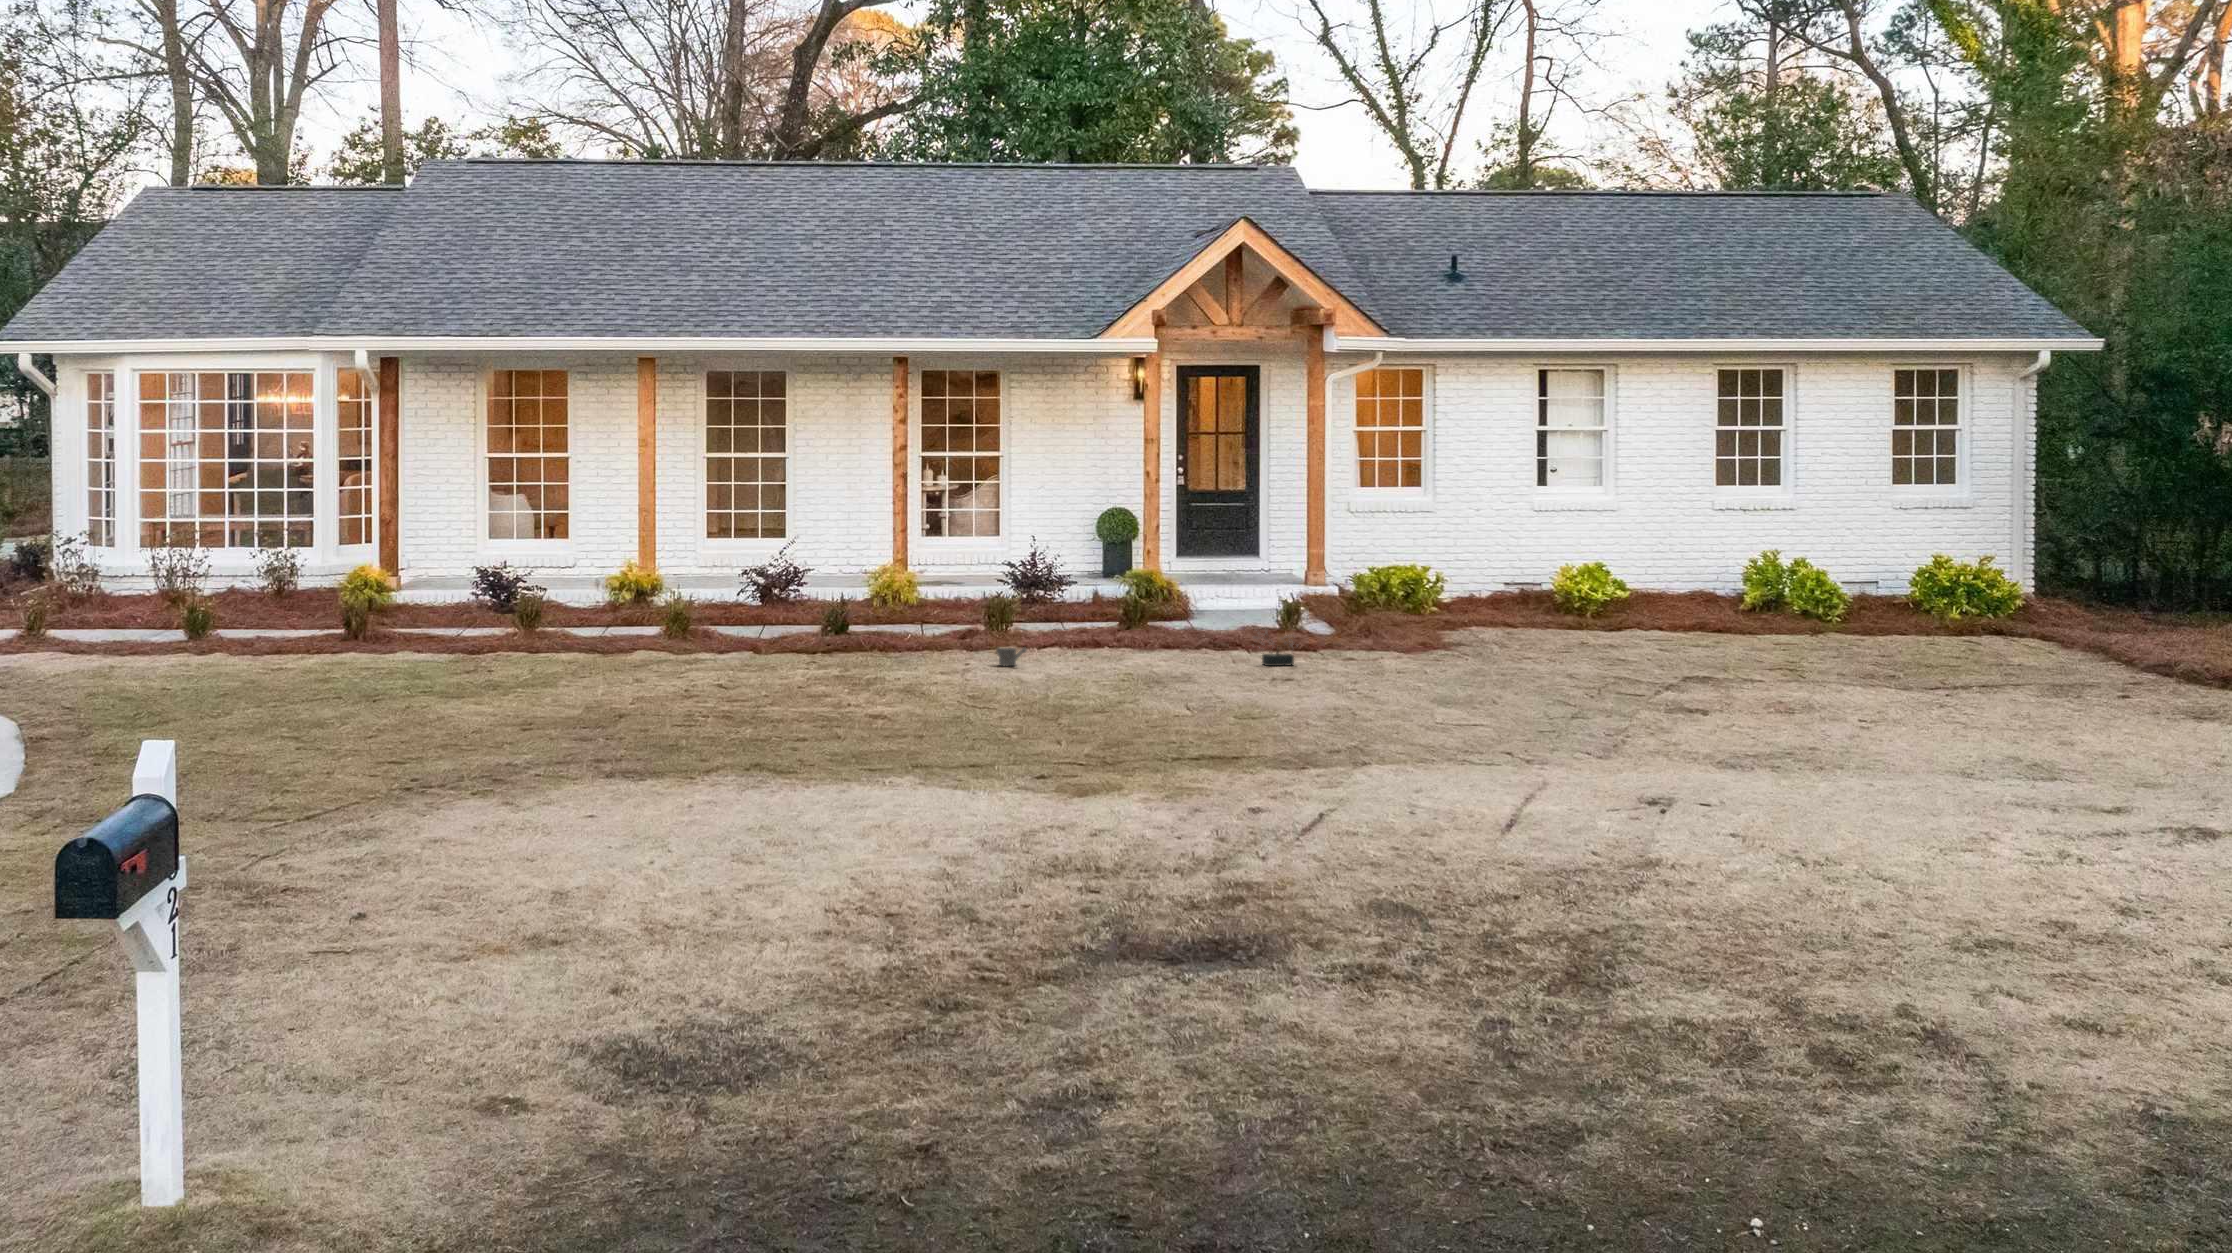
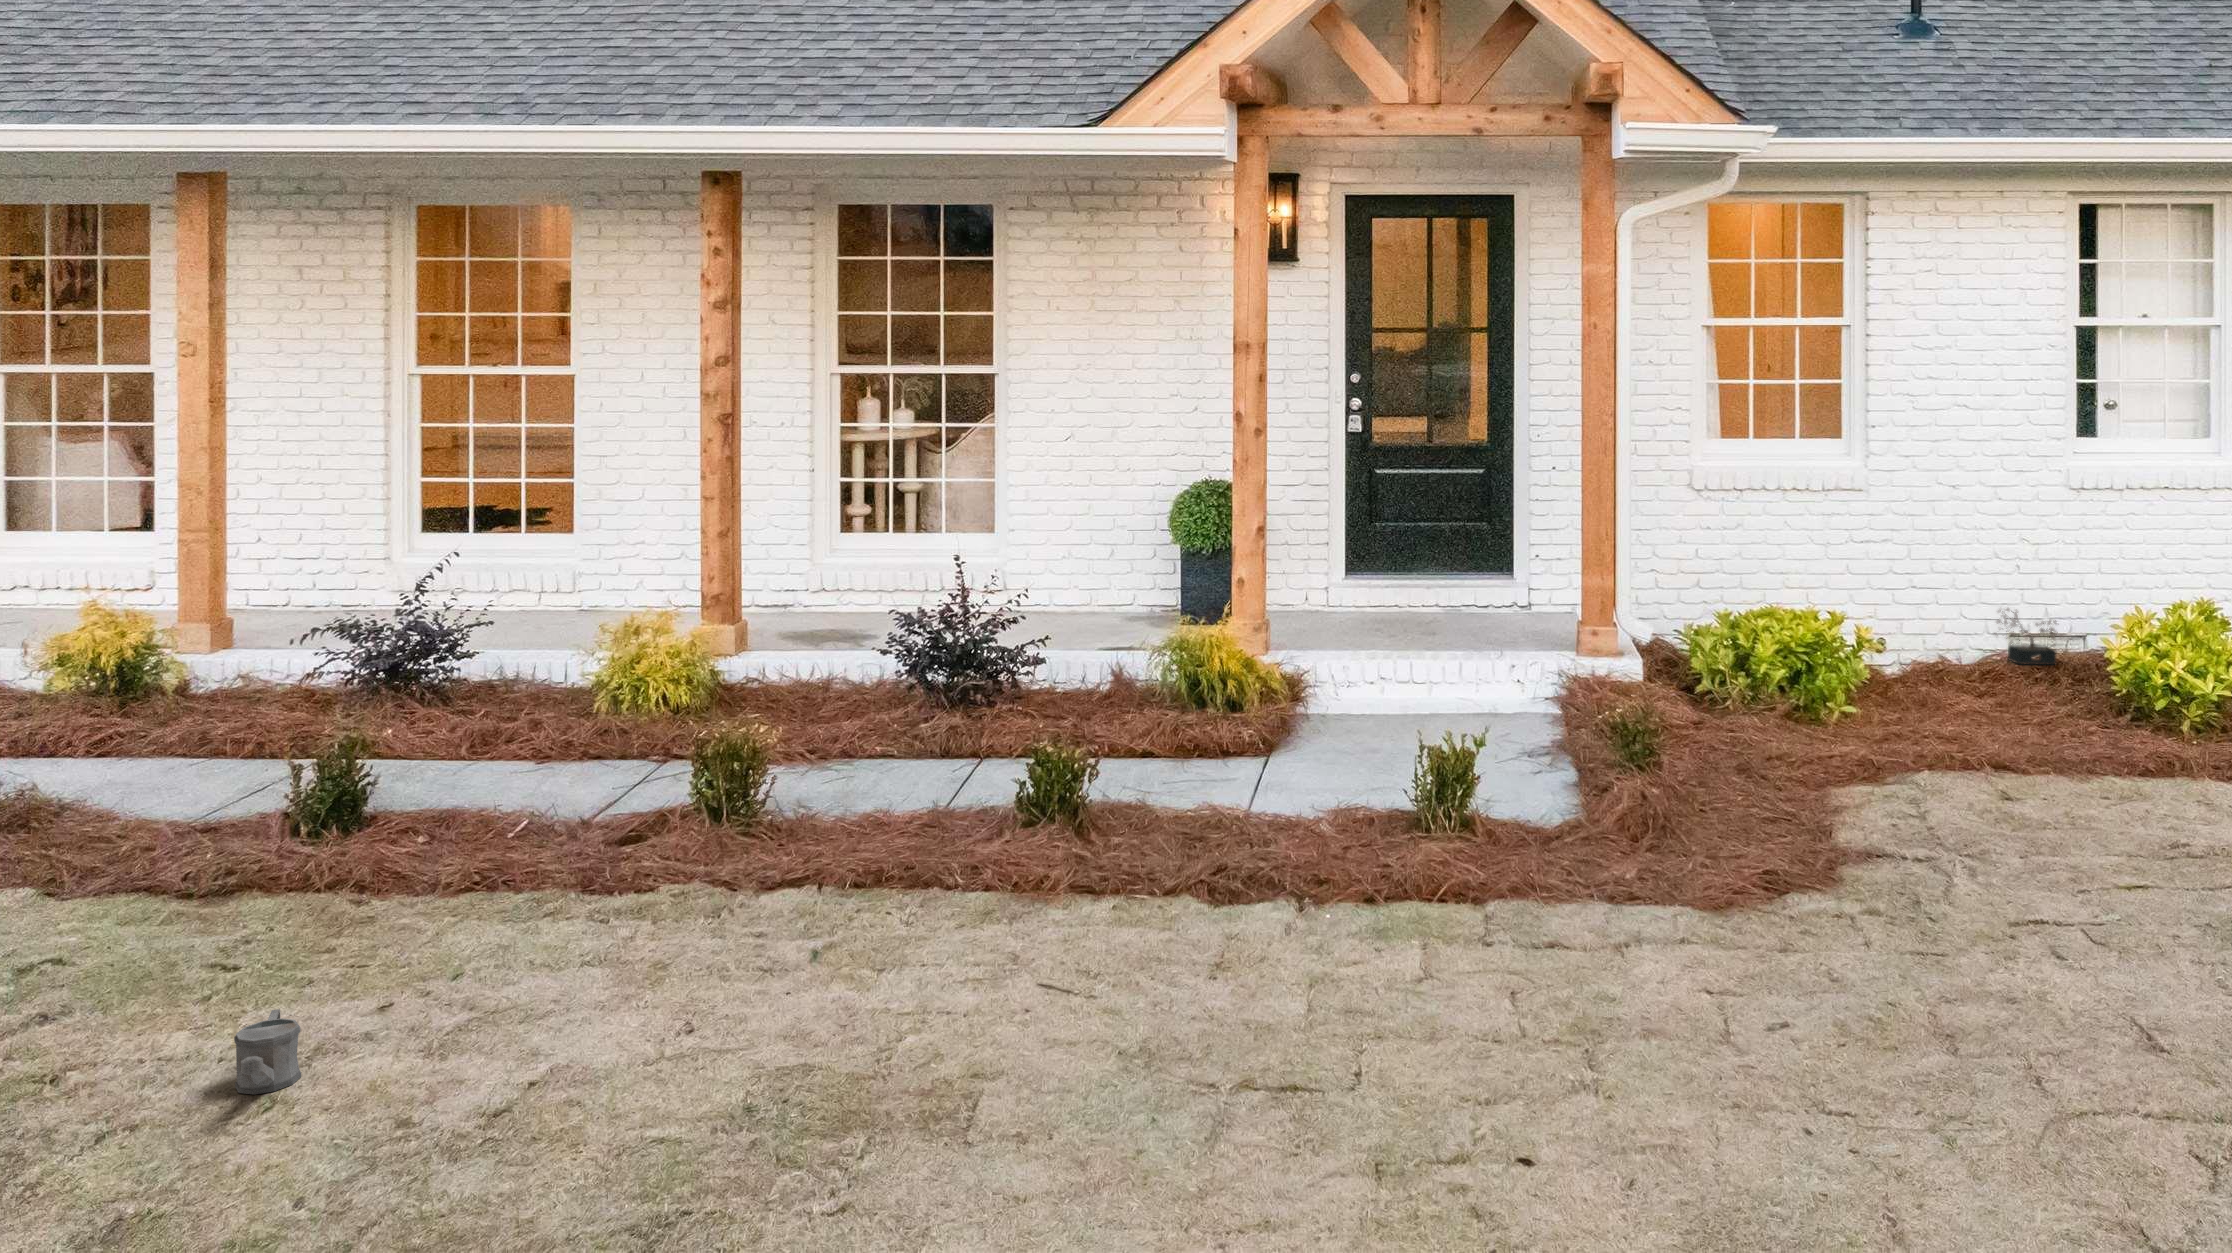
decorative plant: present [1253,628,1294,666] -> present [1997,609,2058,665]

